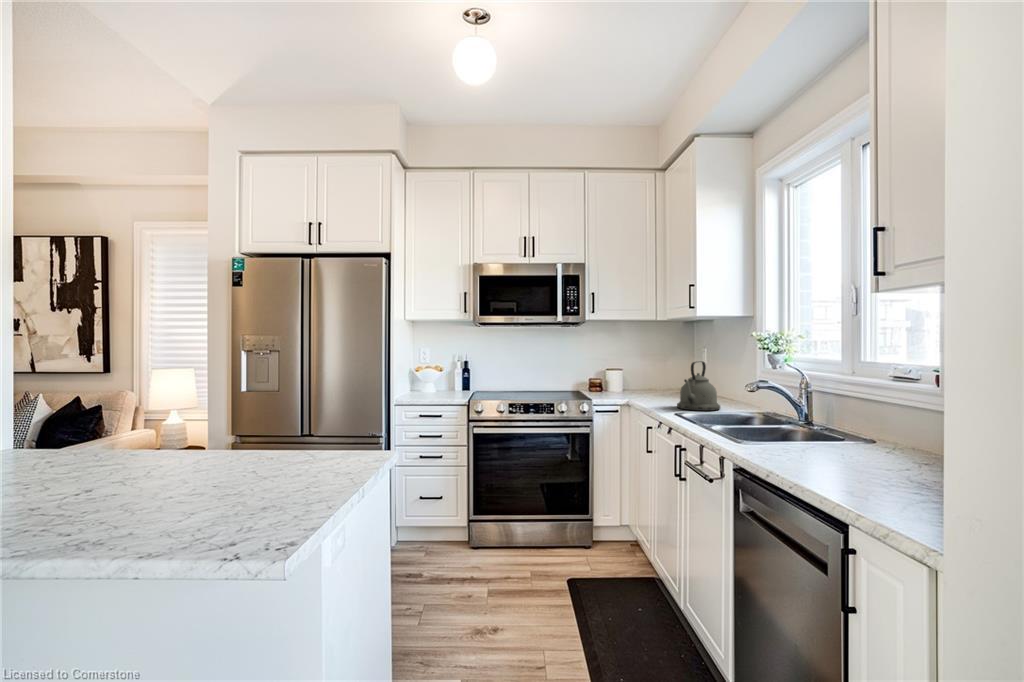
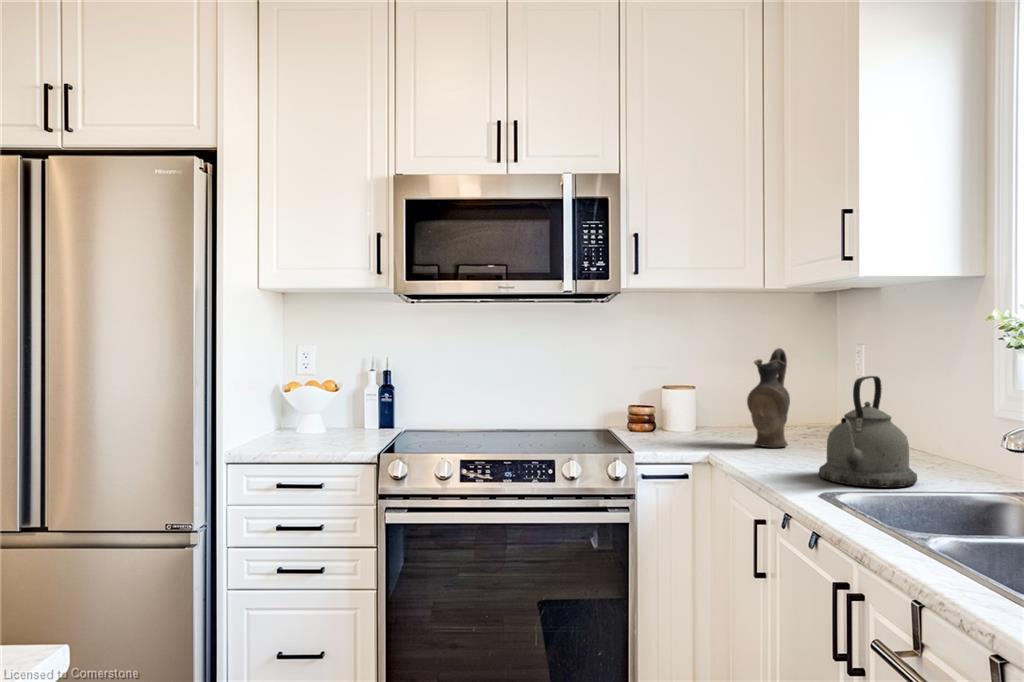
ceramic pitcher: none [647,349,667,397] -> present [747,348,790,447]

